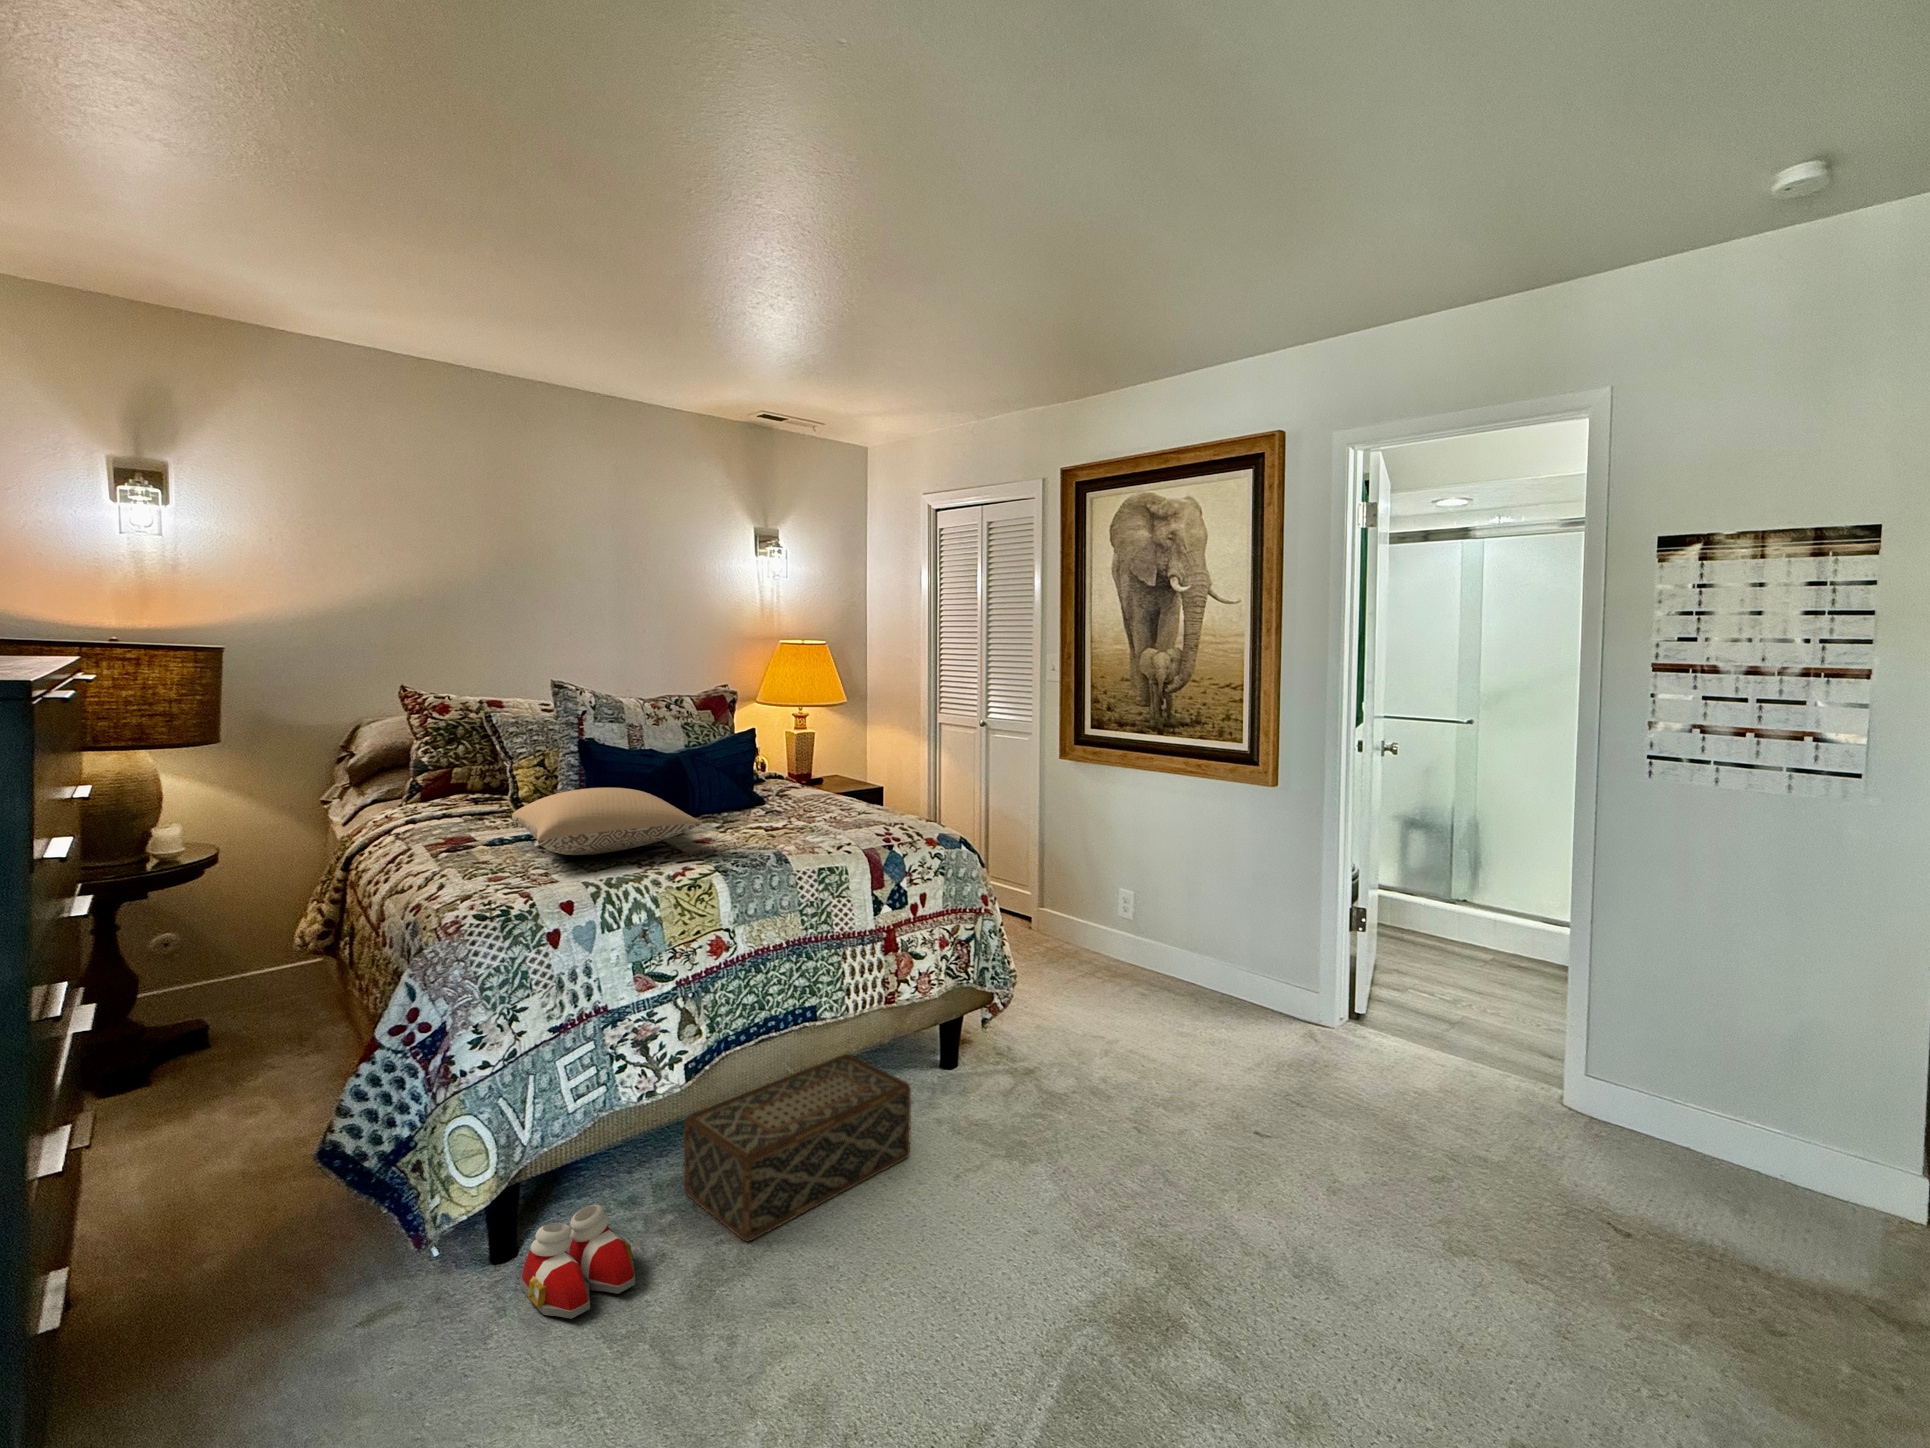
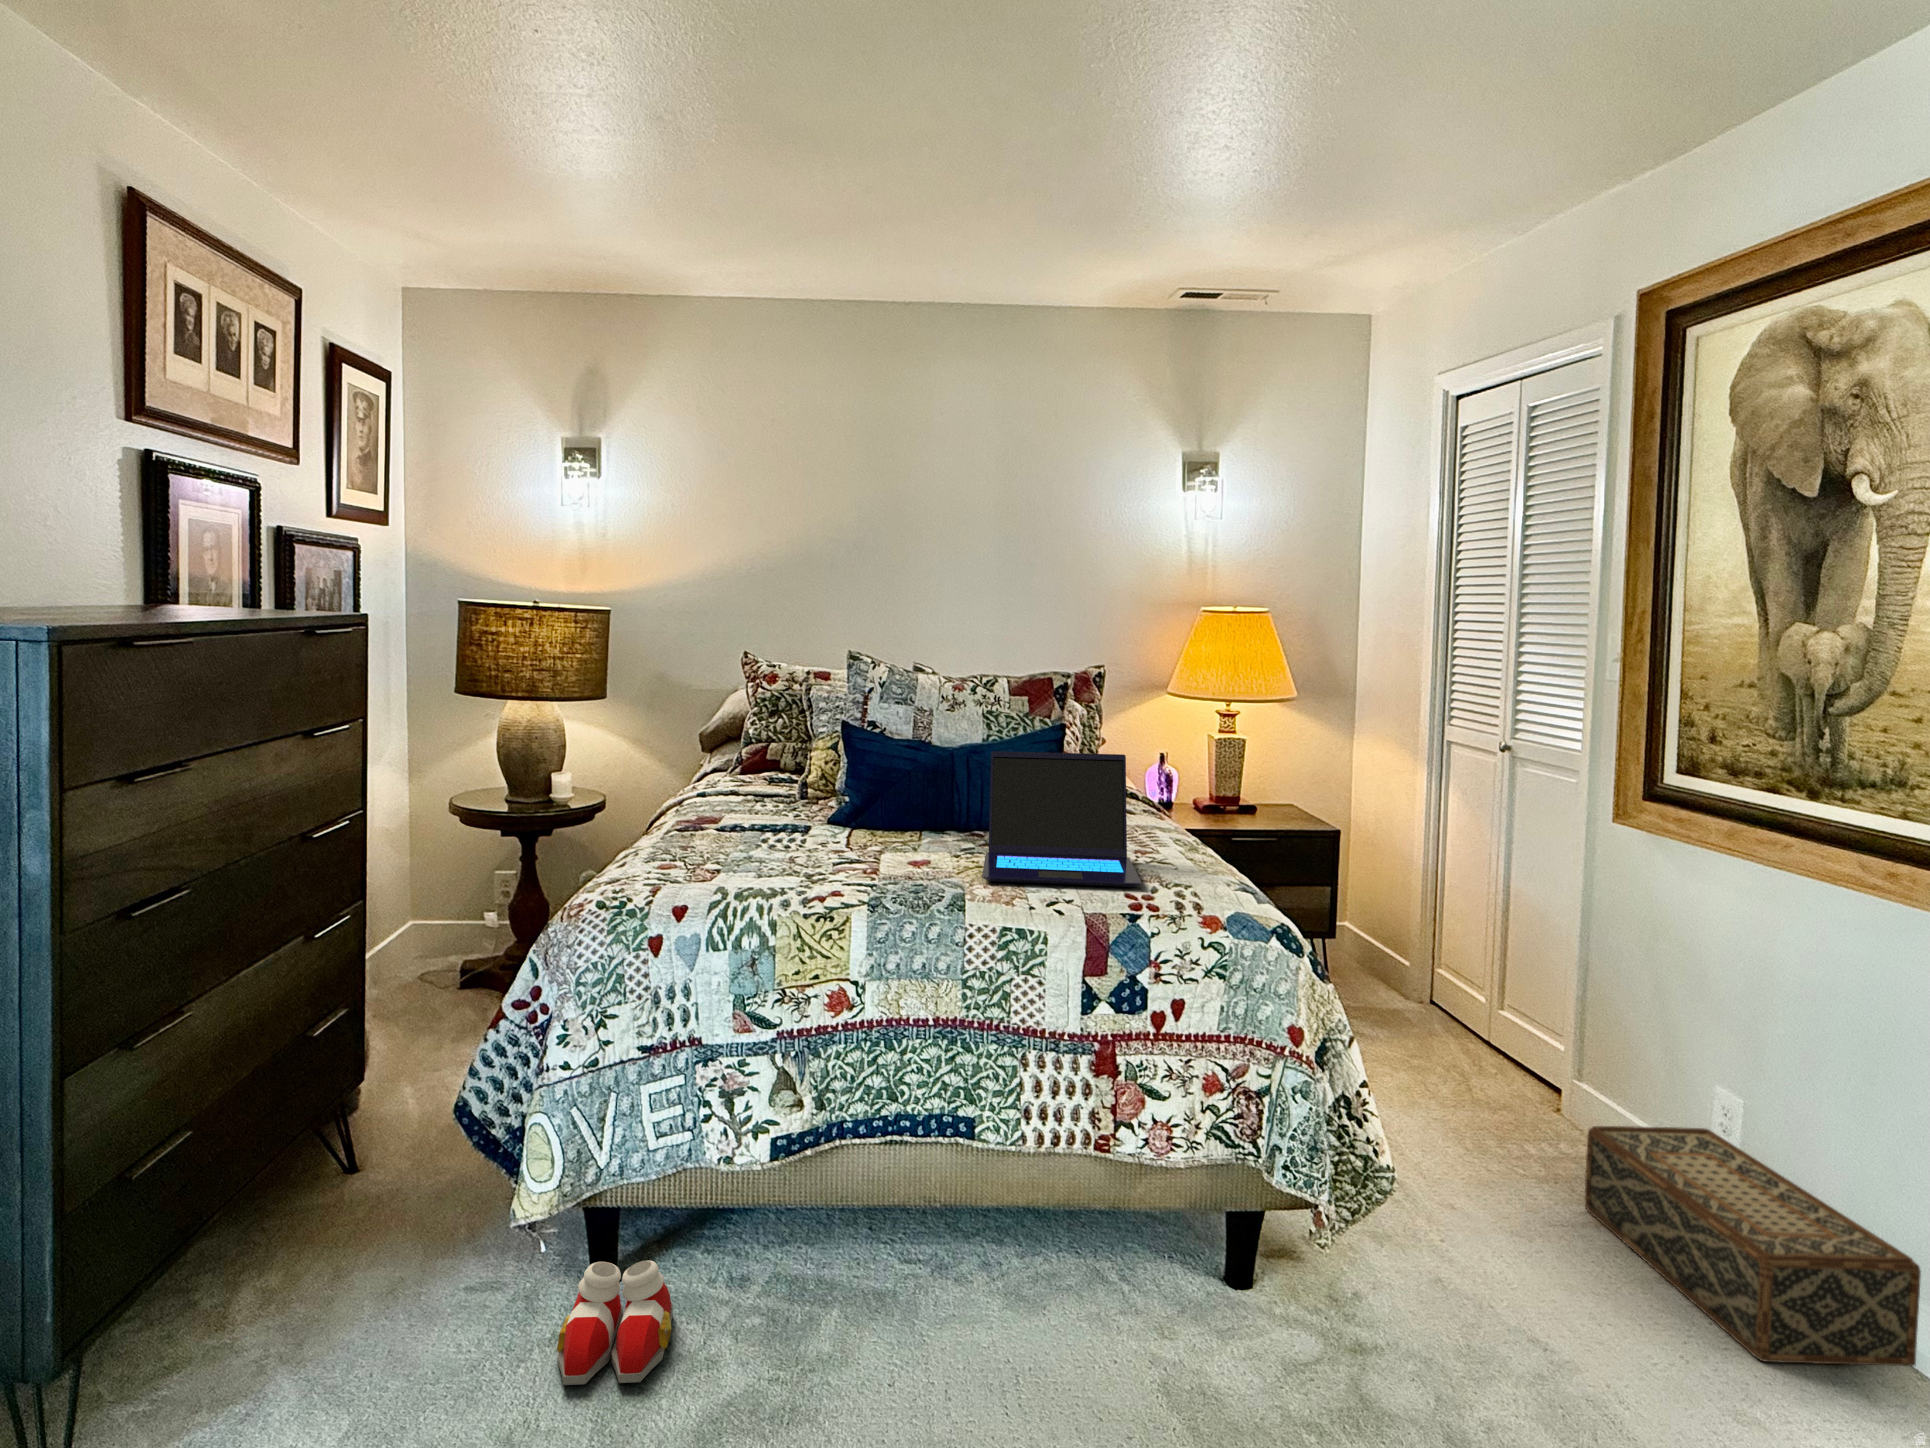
laptop: none [733,741,880,841] -> present [982,751,1142,887]
pillow: present [512,788,702,855] -> none [703,784,904,858]
woven basket: present [684,1054,911,1242] -> present [1585,1126,1921,1366]

